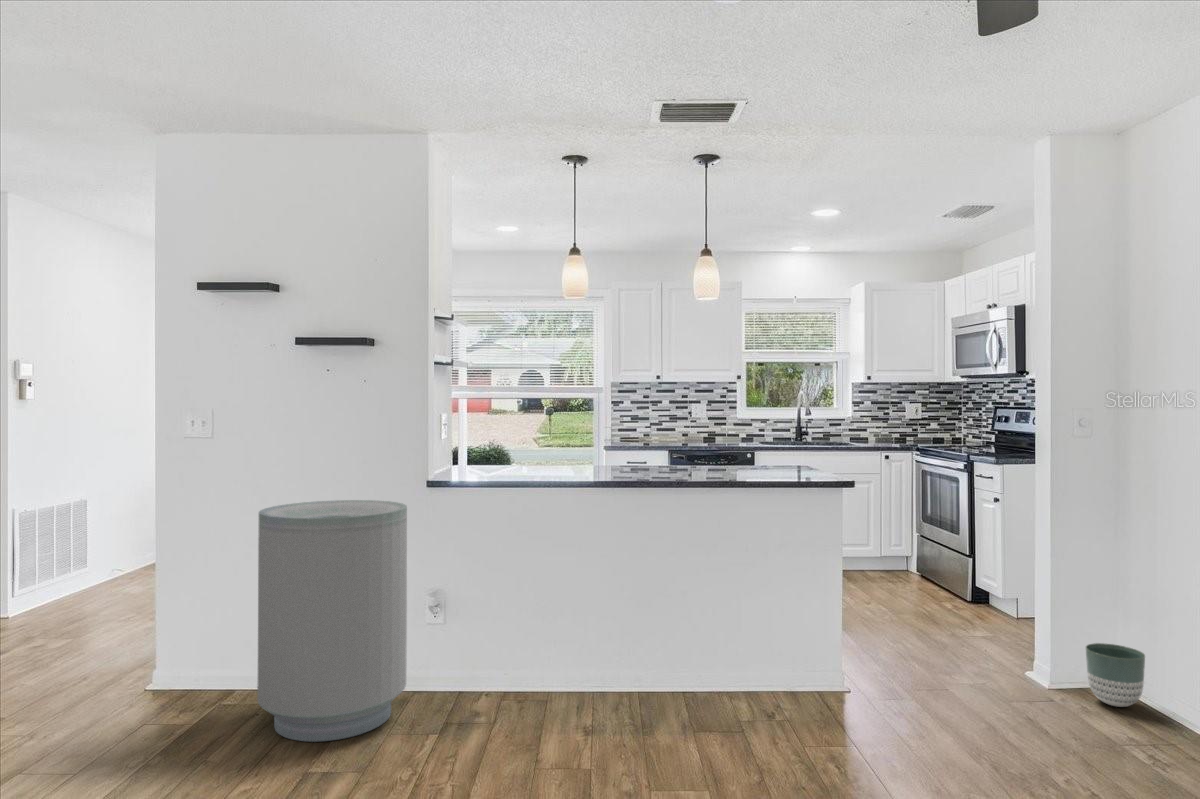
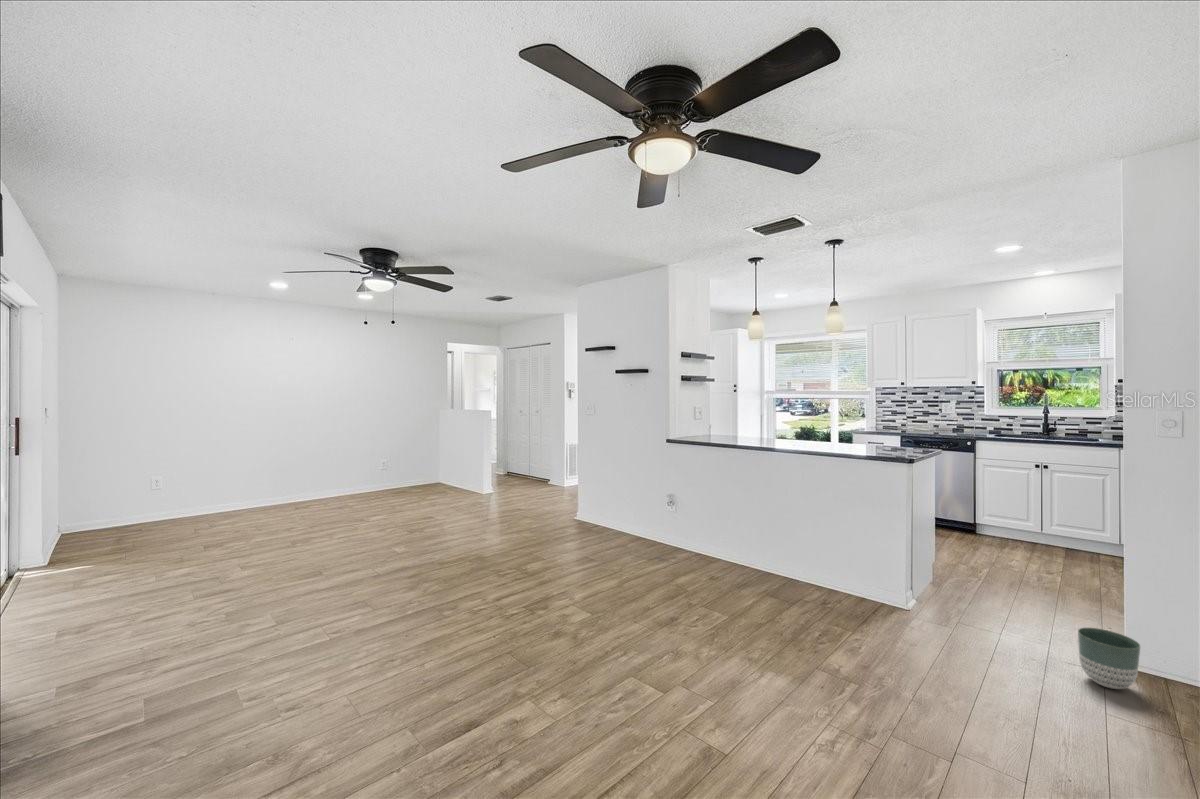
trash can: present [257,500,407,742] -> none [579,446,642,547]

